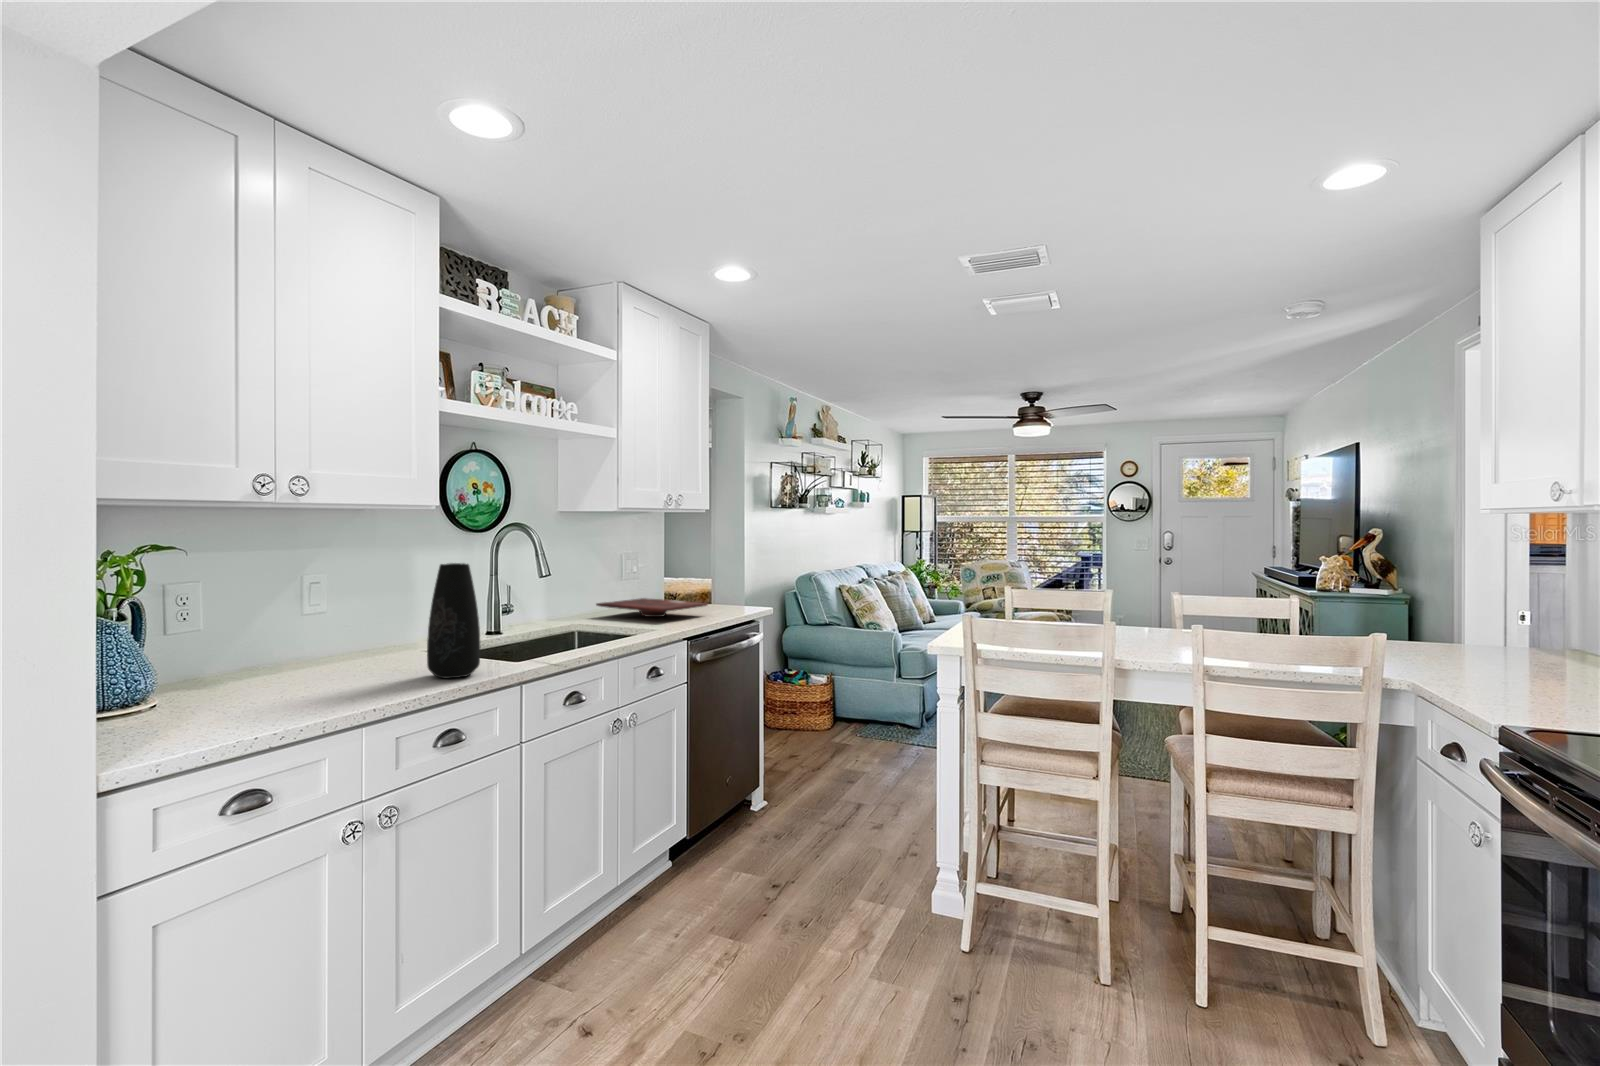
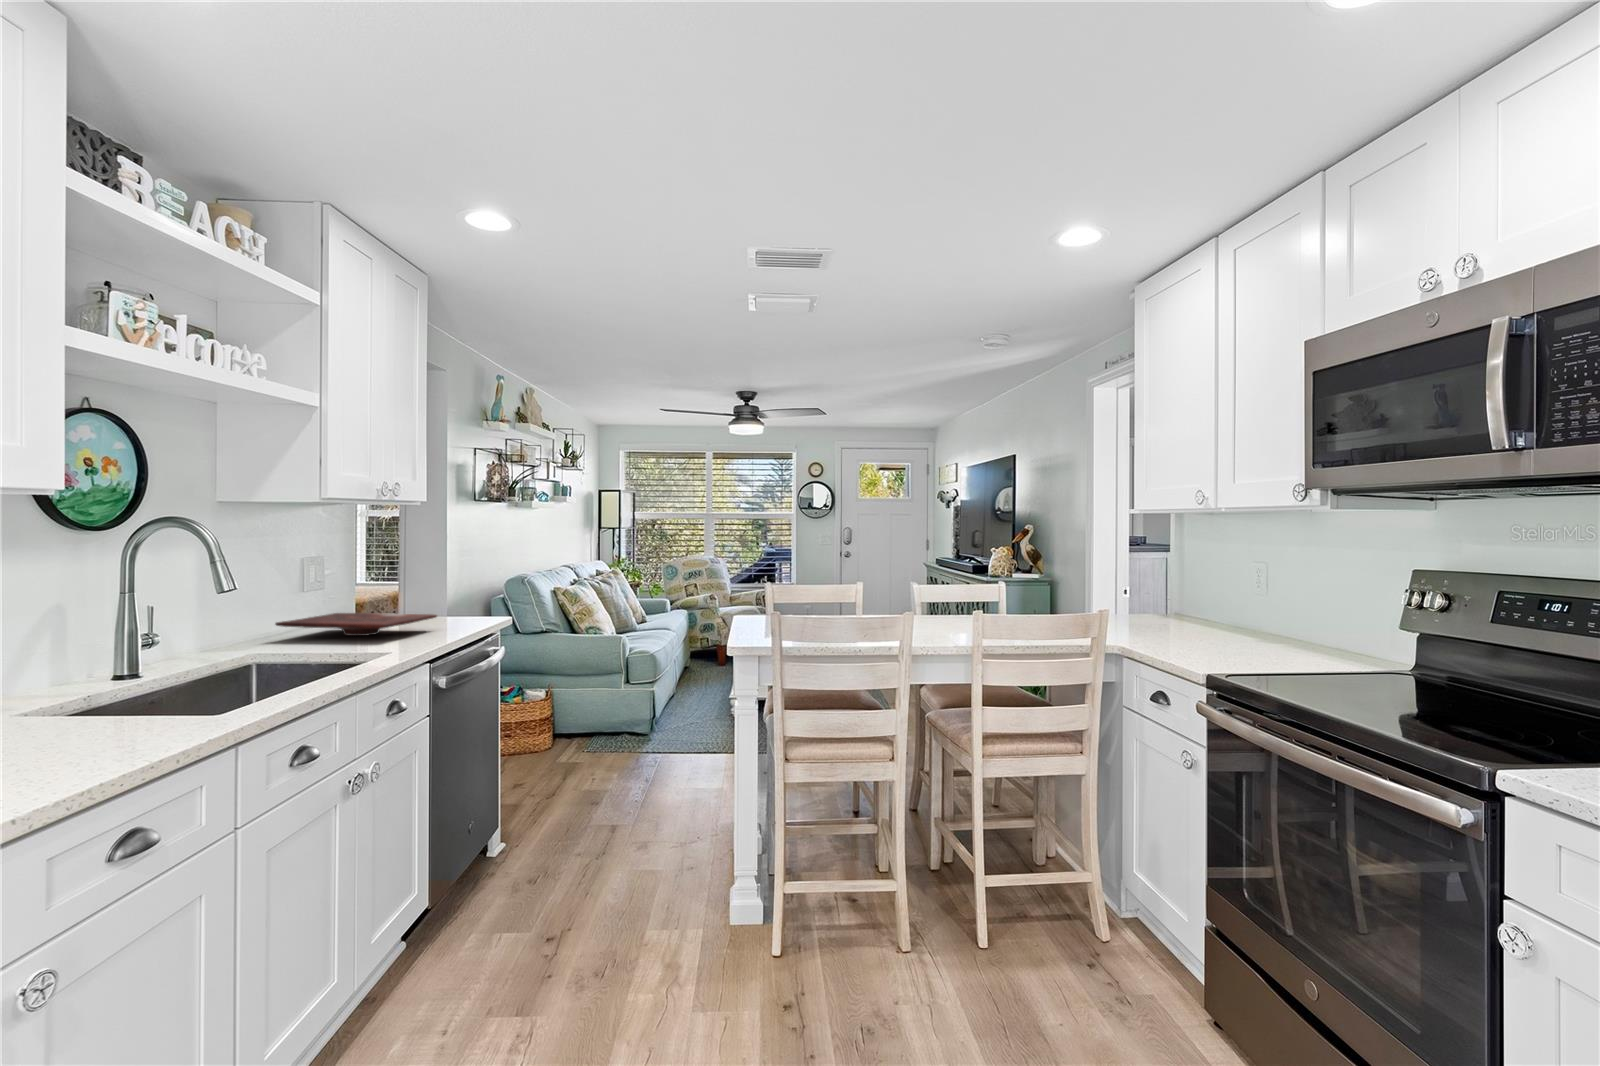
vase: present [427,563,480,678] -> none [70,575,166,747]

